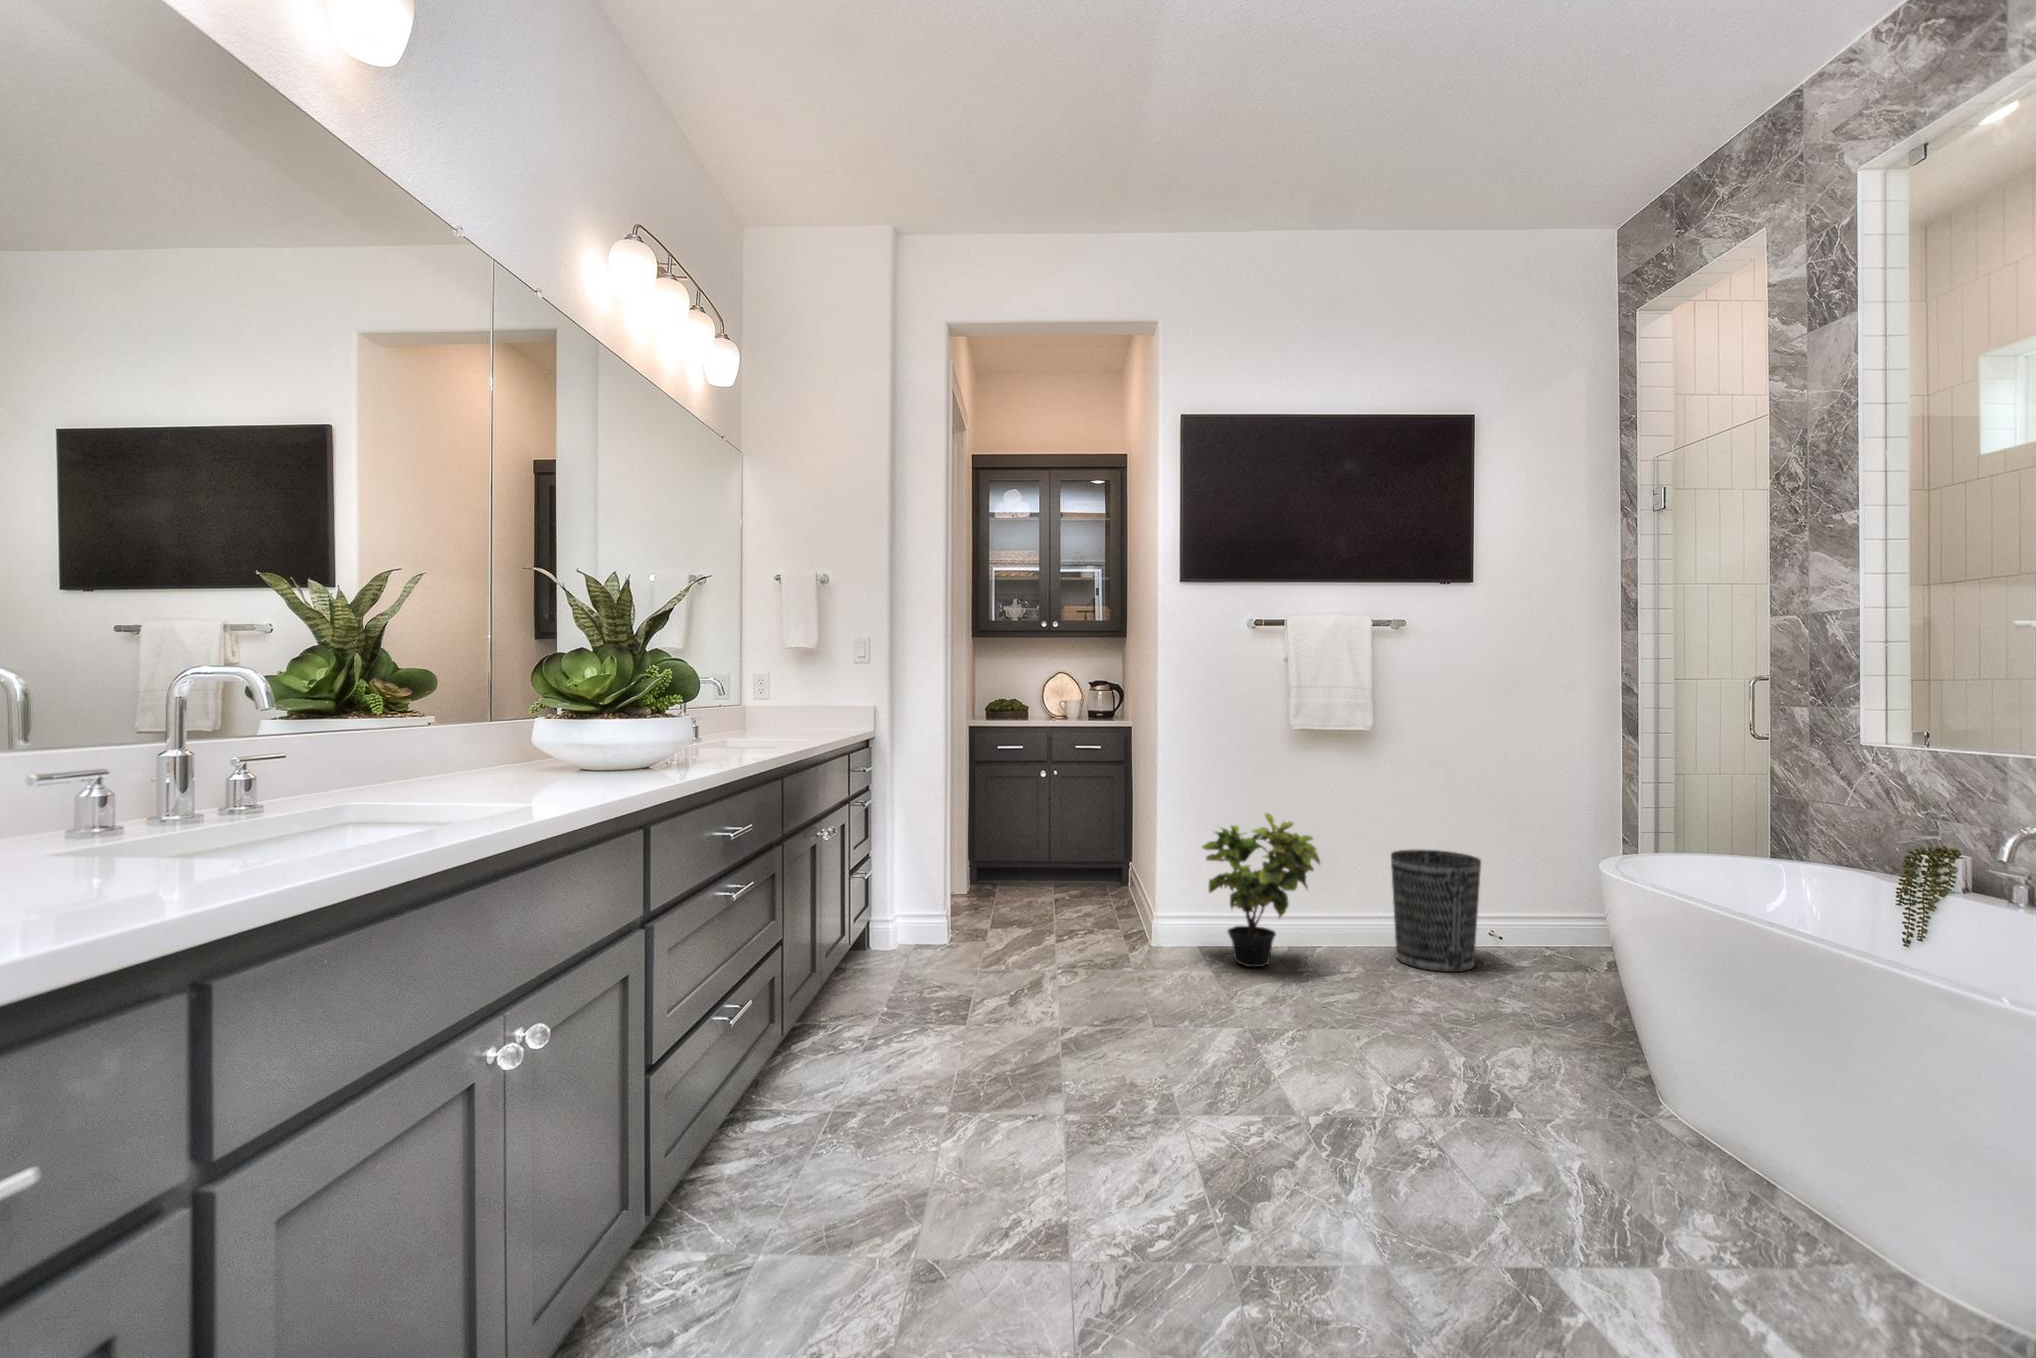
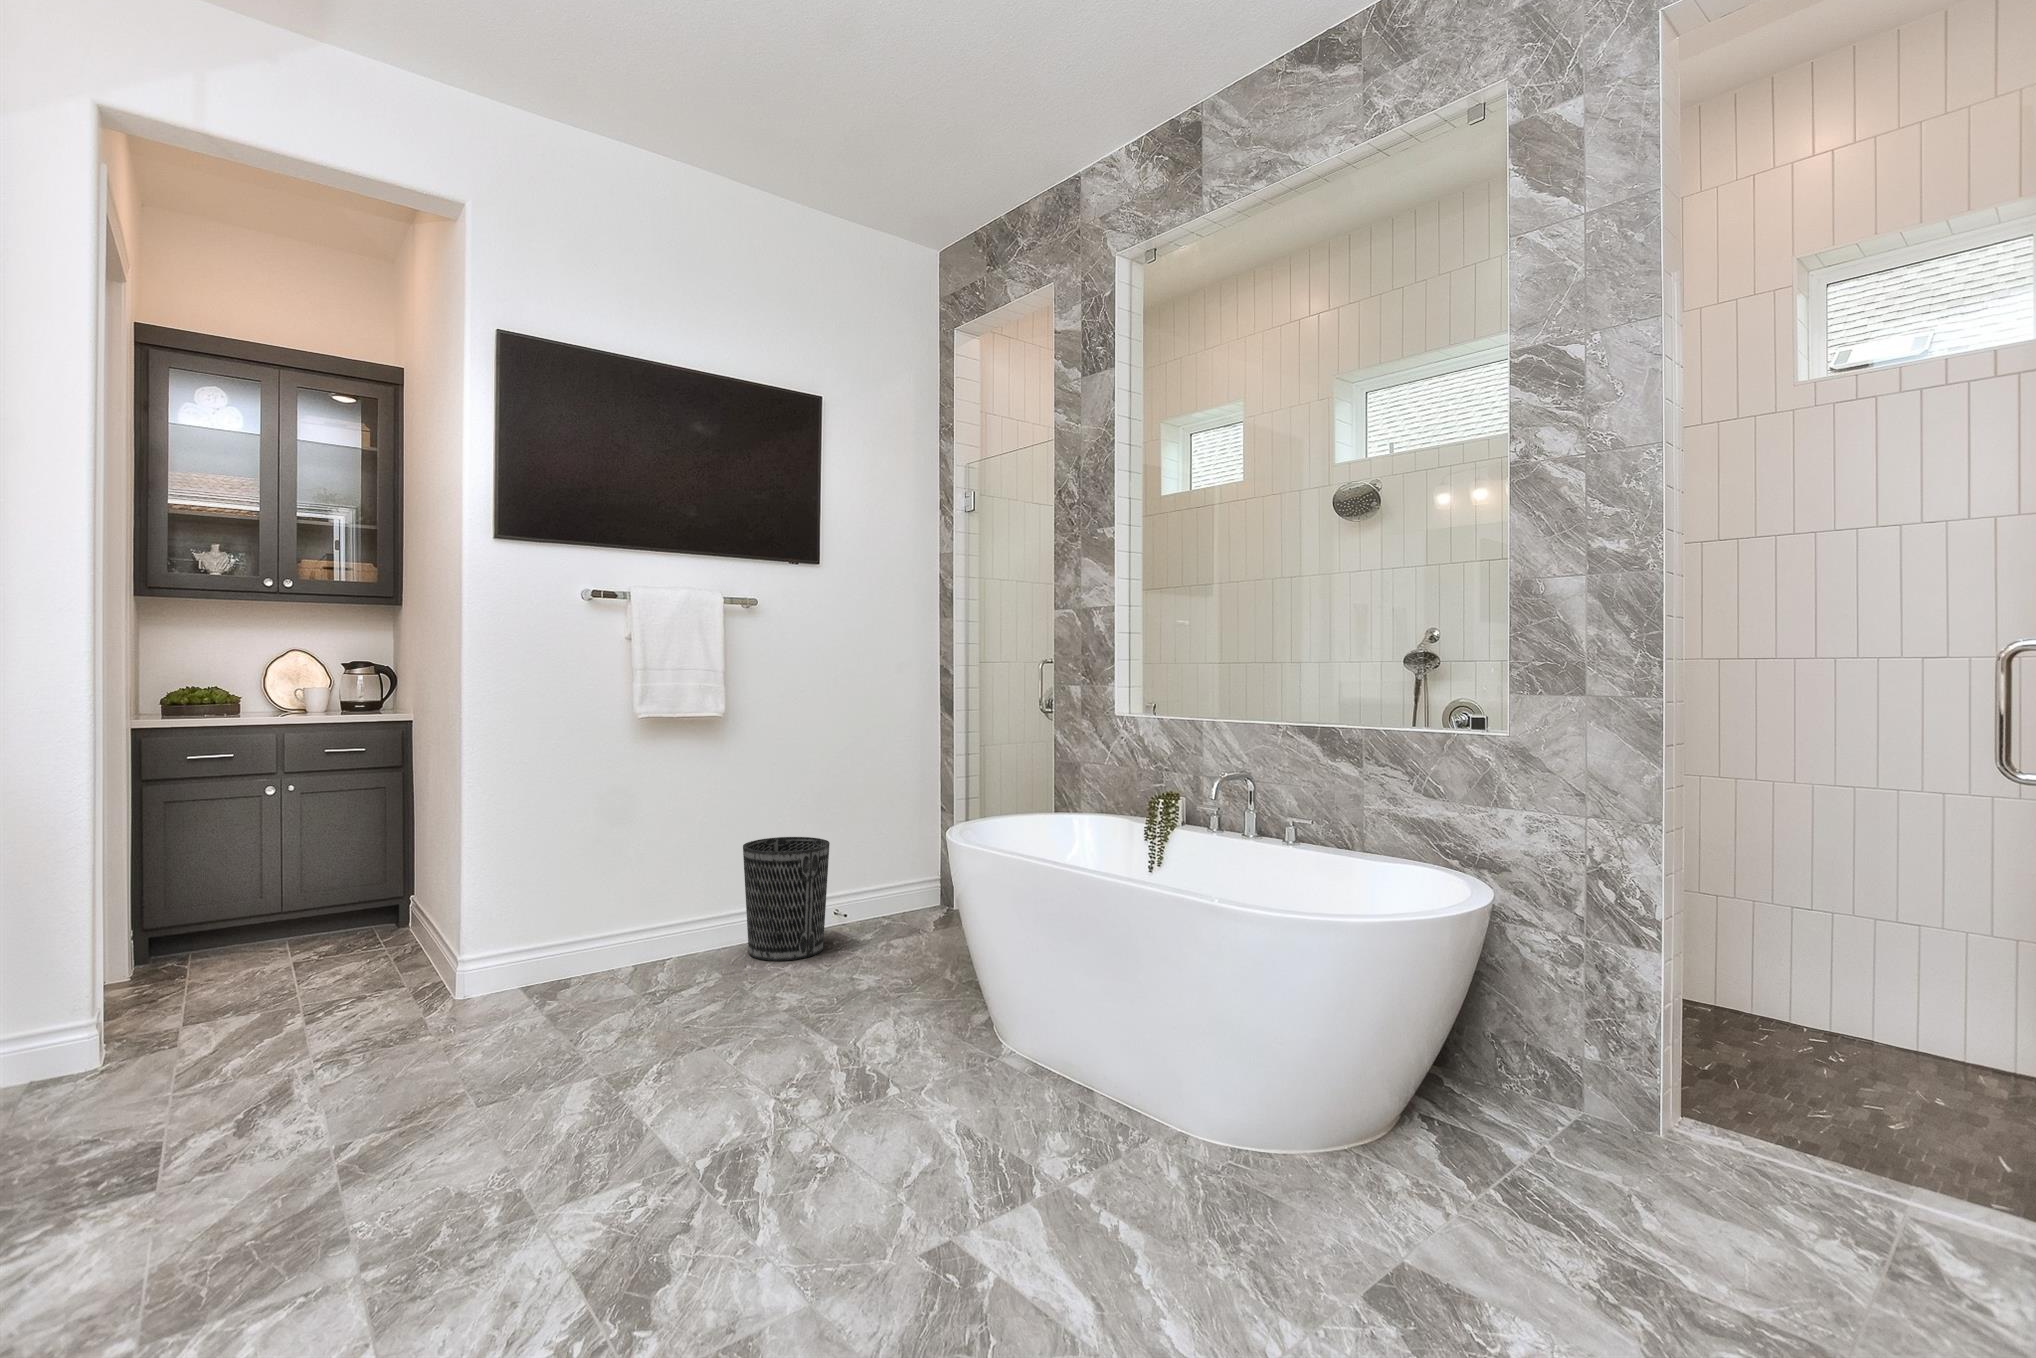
potted plant: present [1202,813,1320,967] -> none [527,816,673,999]

